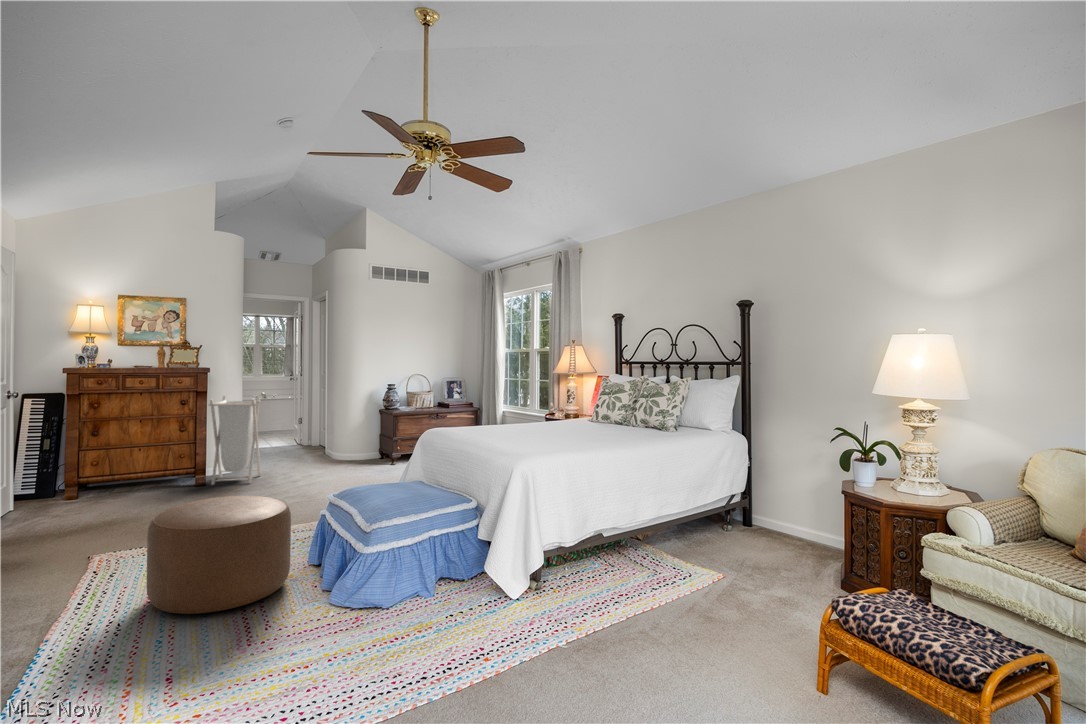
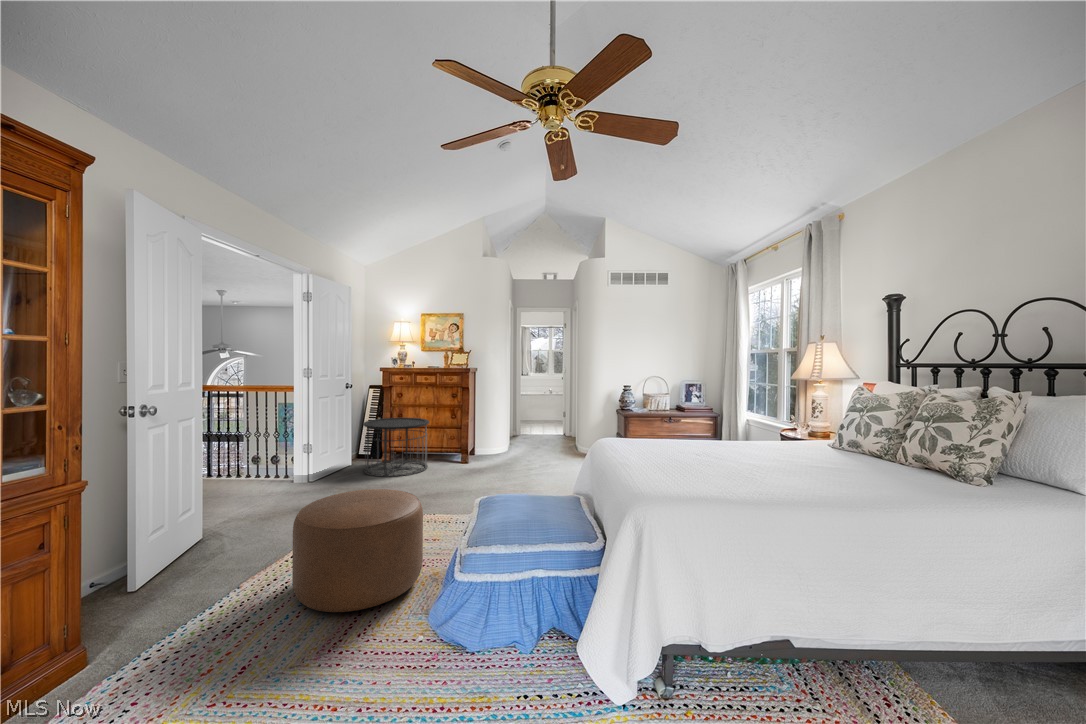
laundry hamper: present [209,396,261,485] -> none [471,391,513,465]
side table: none [47,435,156,516] -> present [363,418,429,477]

